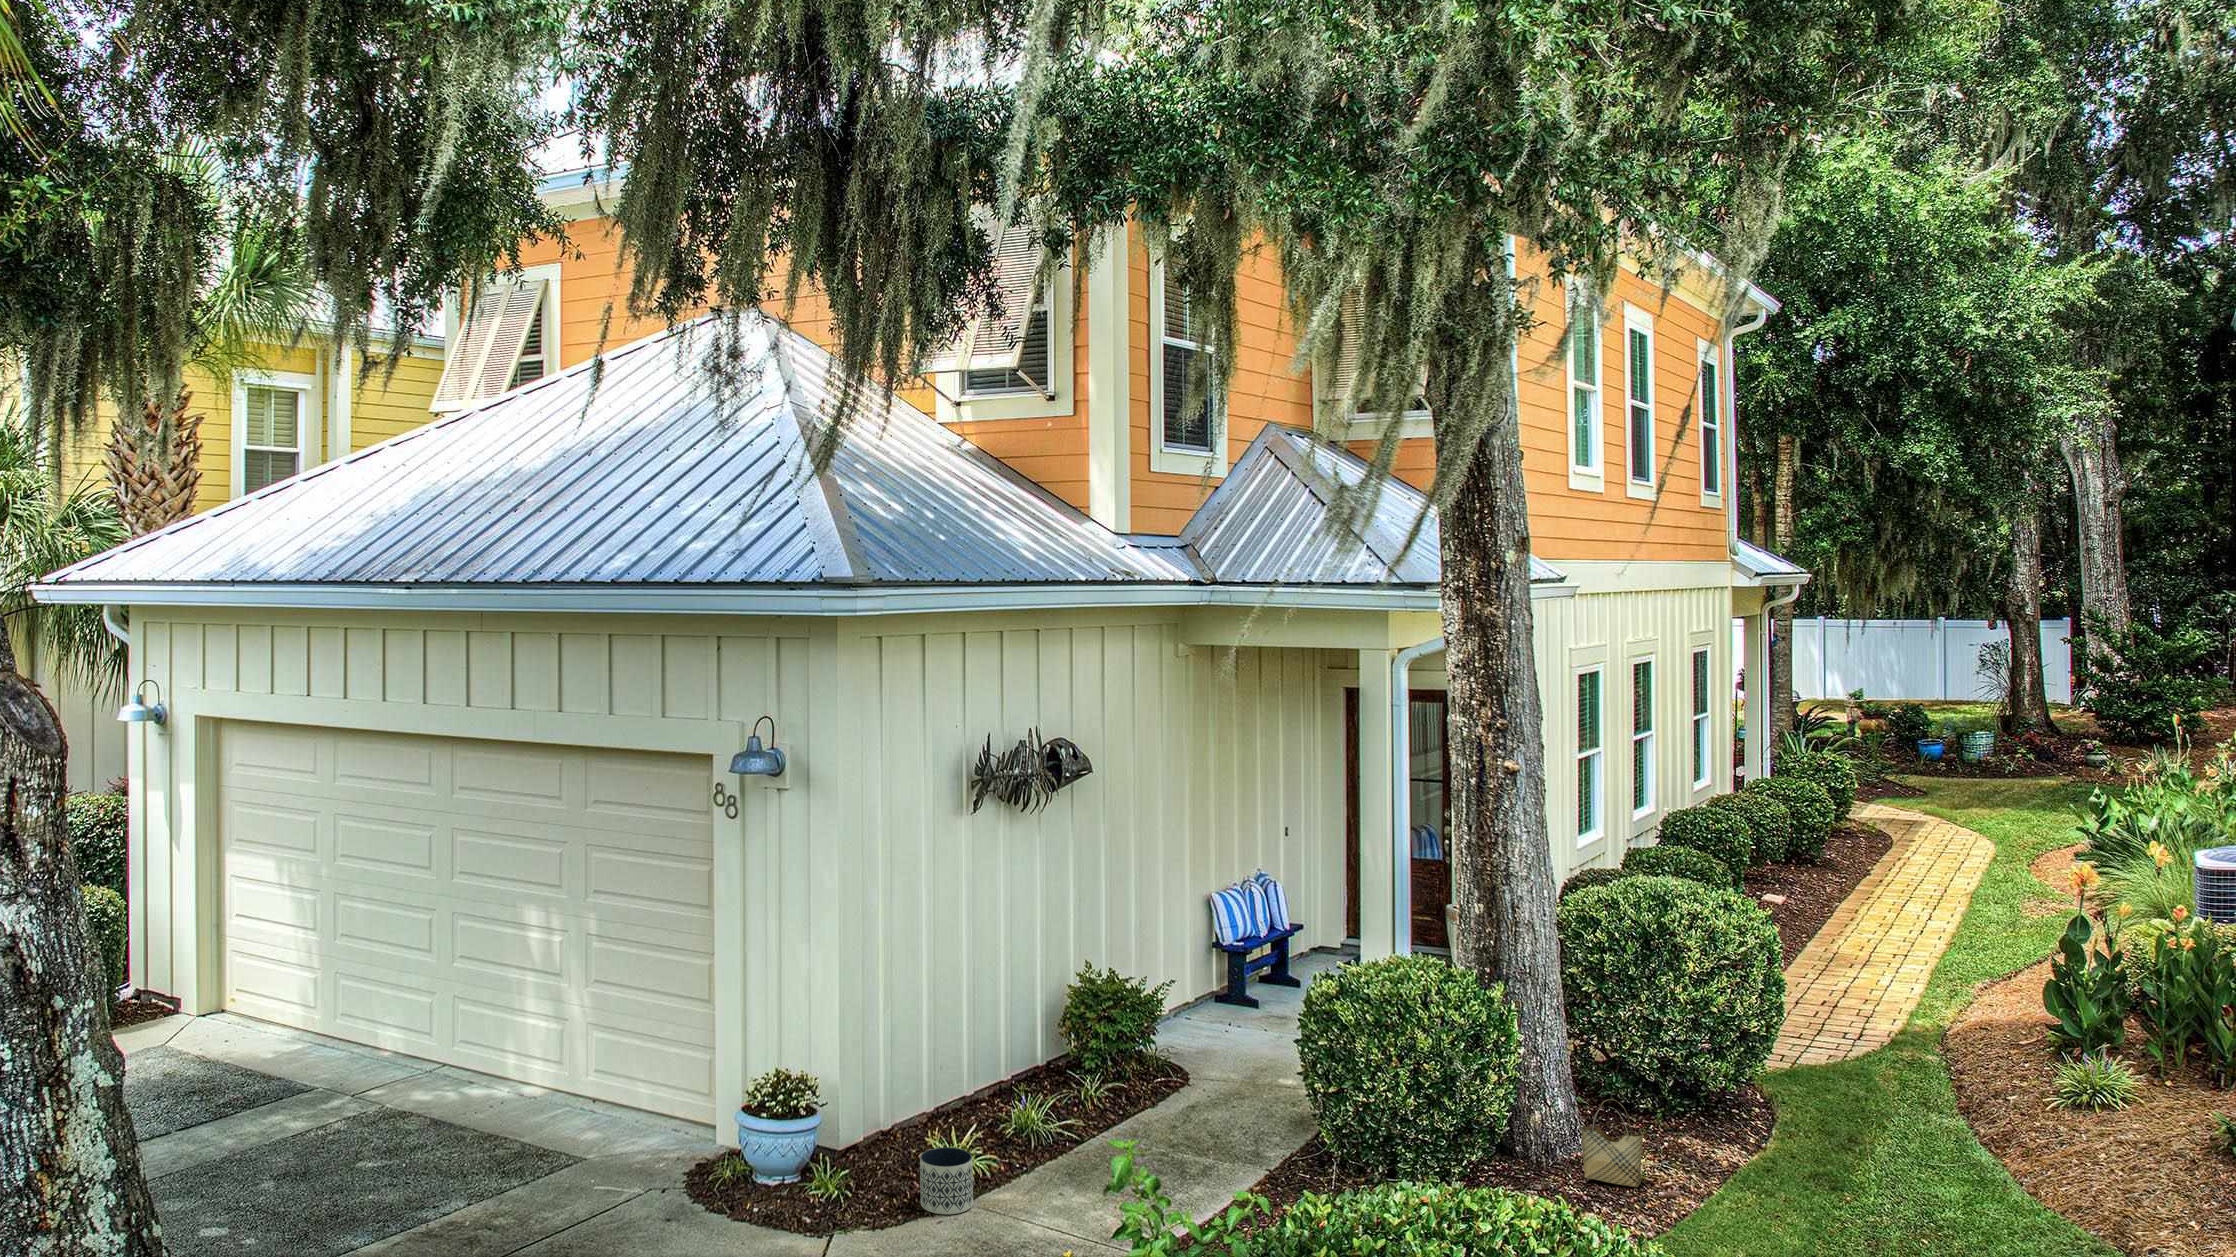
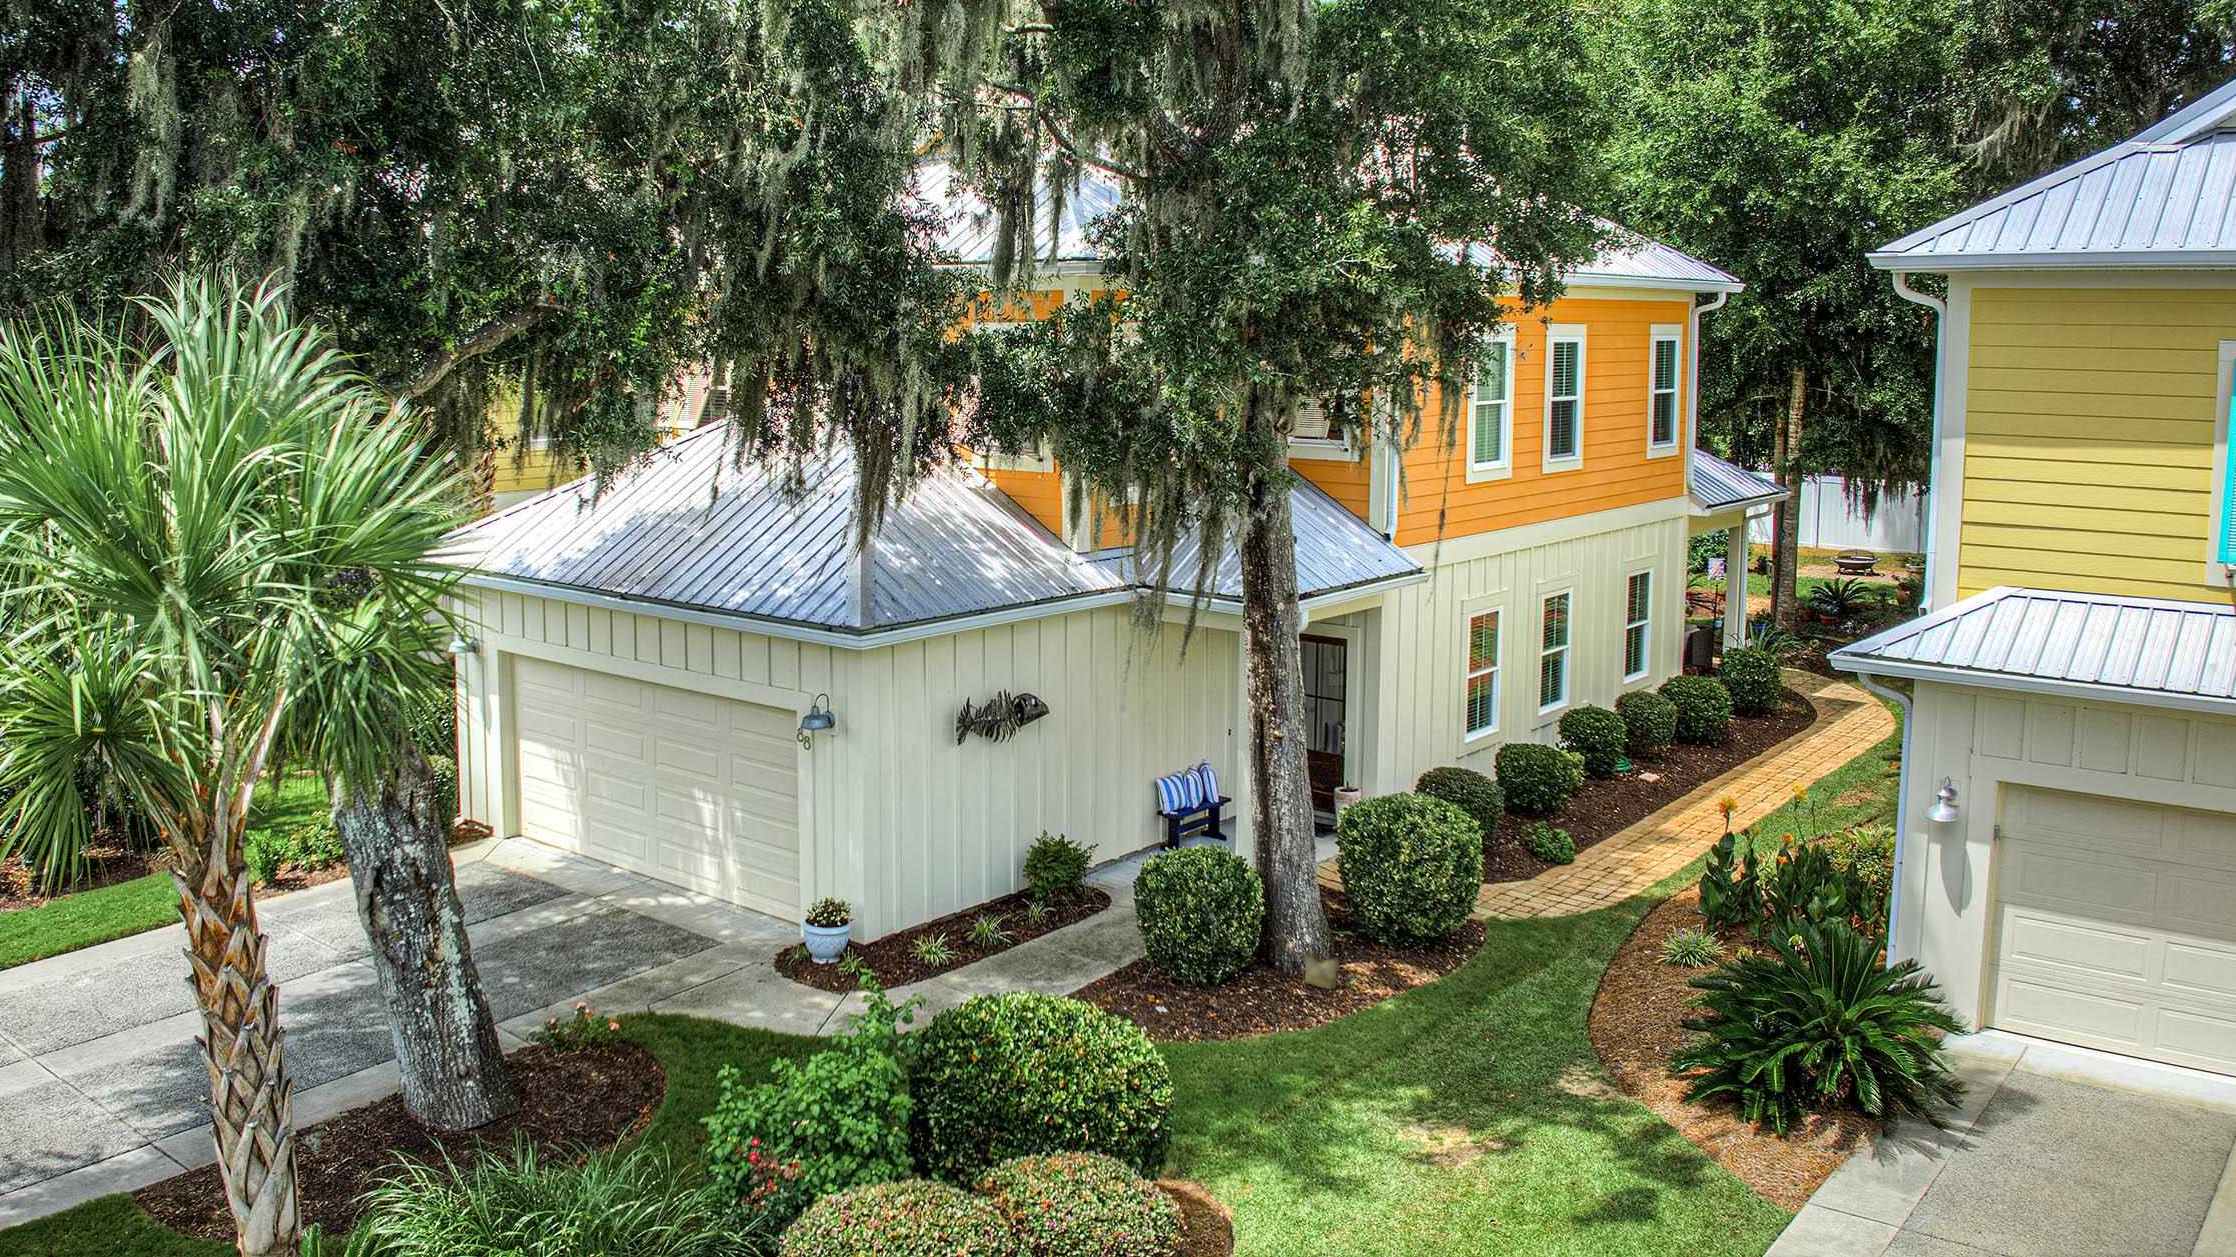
planter: present [920,1147,973,1215] -> none [904,952,934,989]

